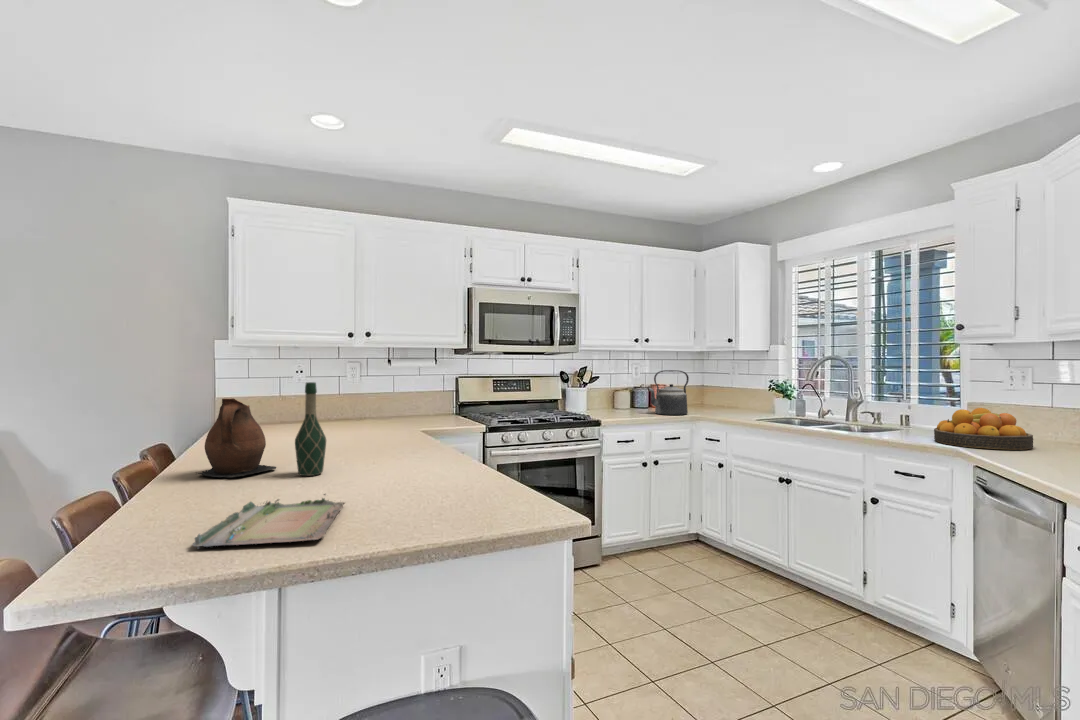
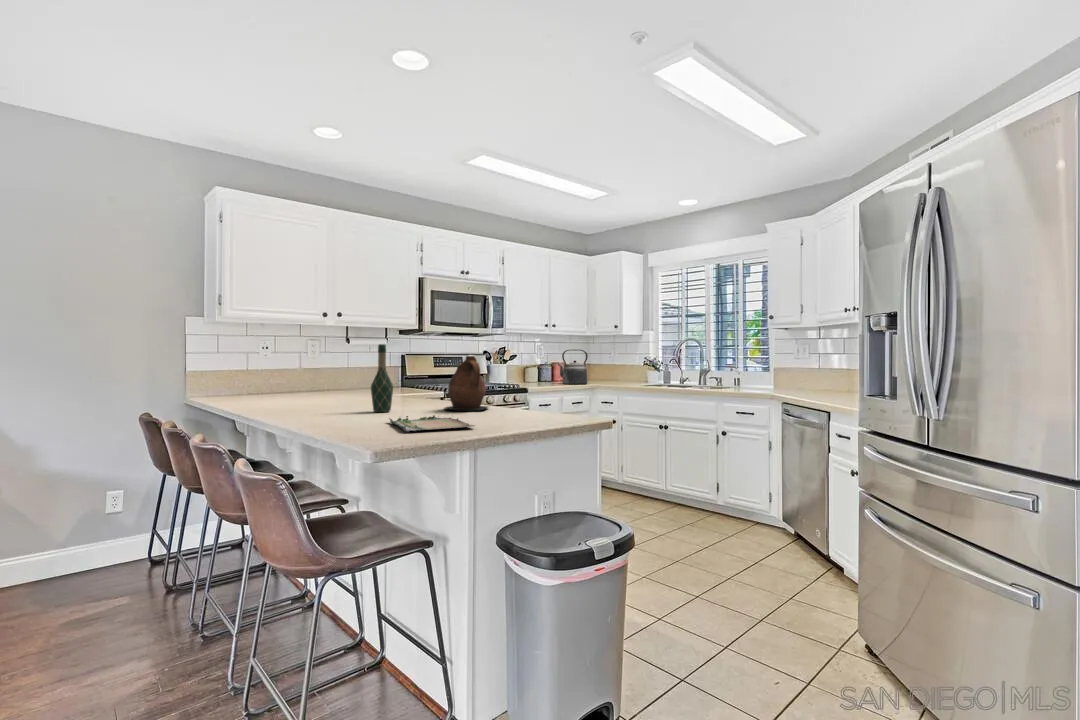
ceramic pitcher: present [198,398,276,478] -> present [444,356,488,410]
fruit bowl: present [934,408,1033,450] -> none [757,369,811,393]

